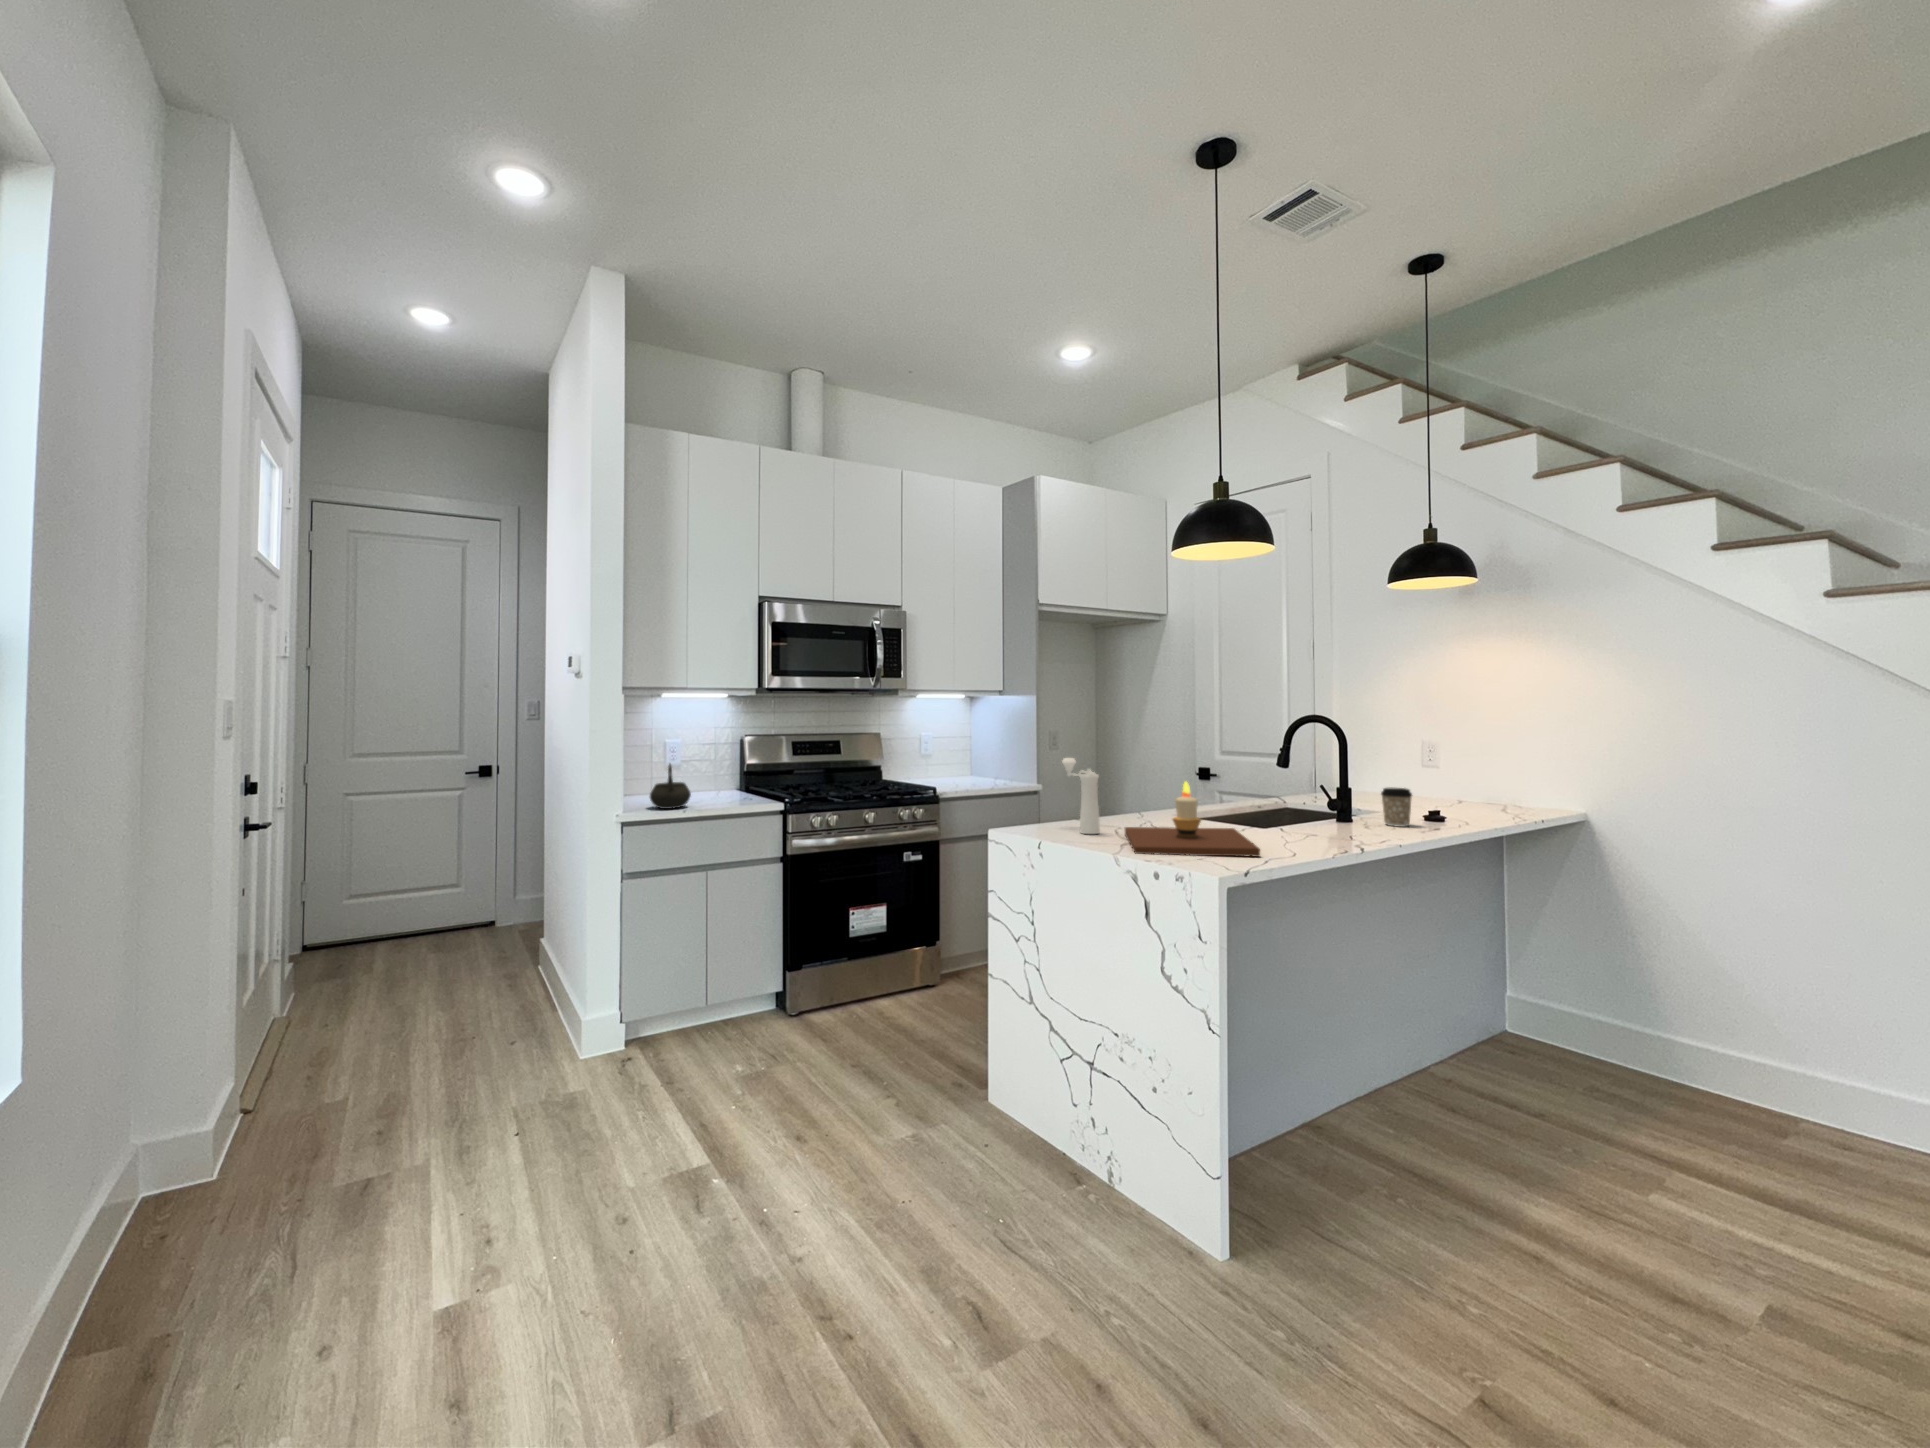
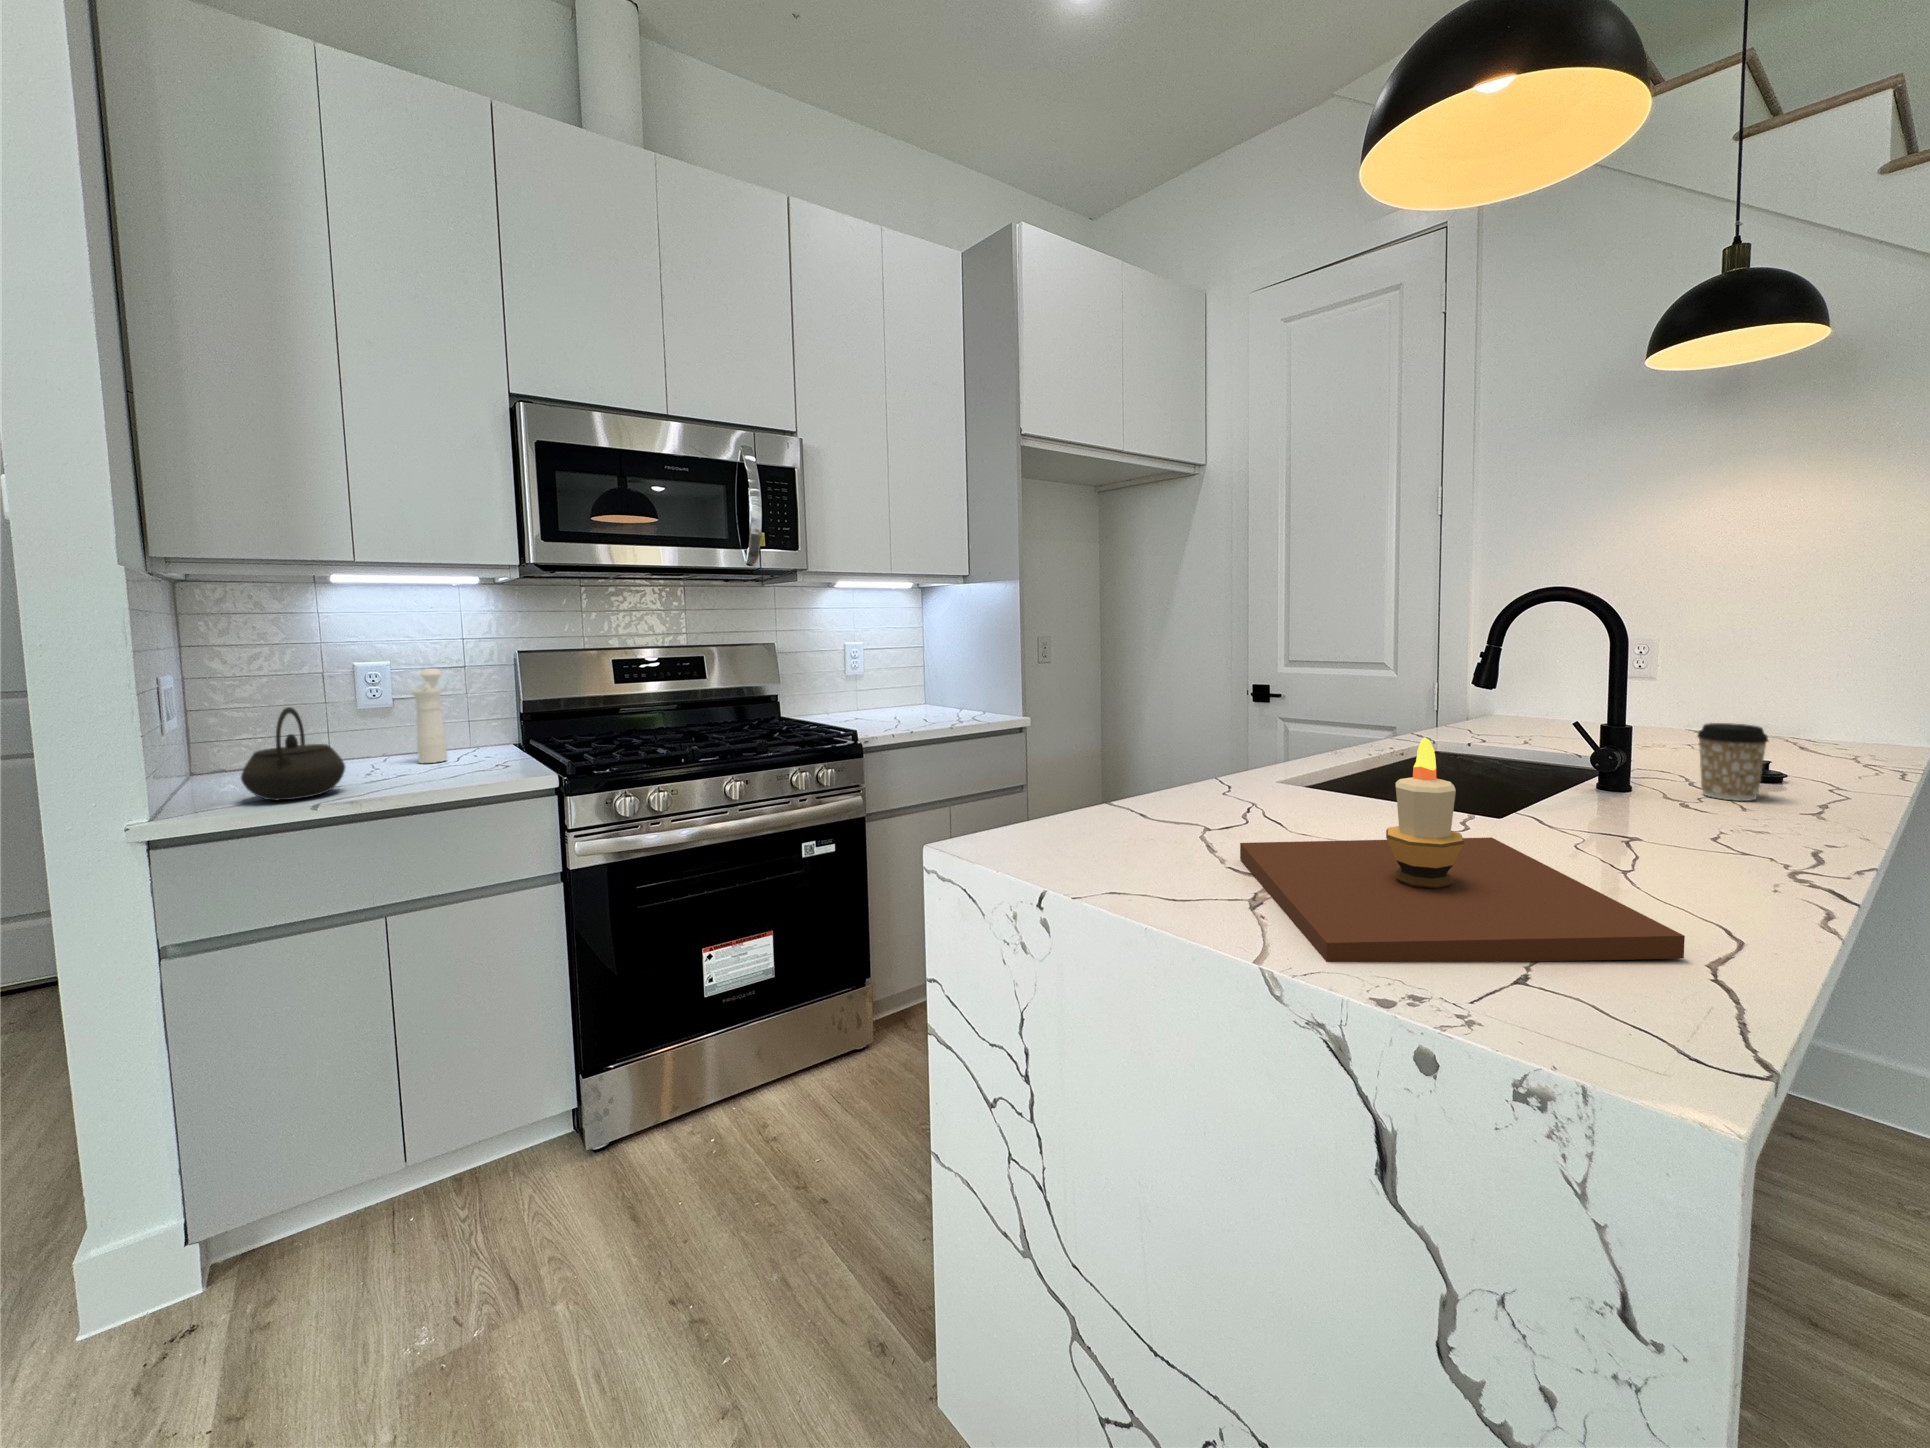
pepper mill: present [1062,758,1100,834] -> present [412,669,447,763]

